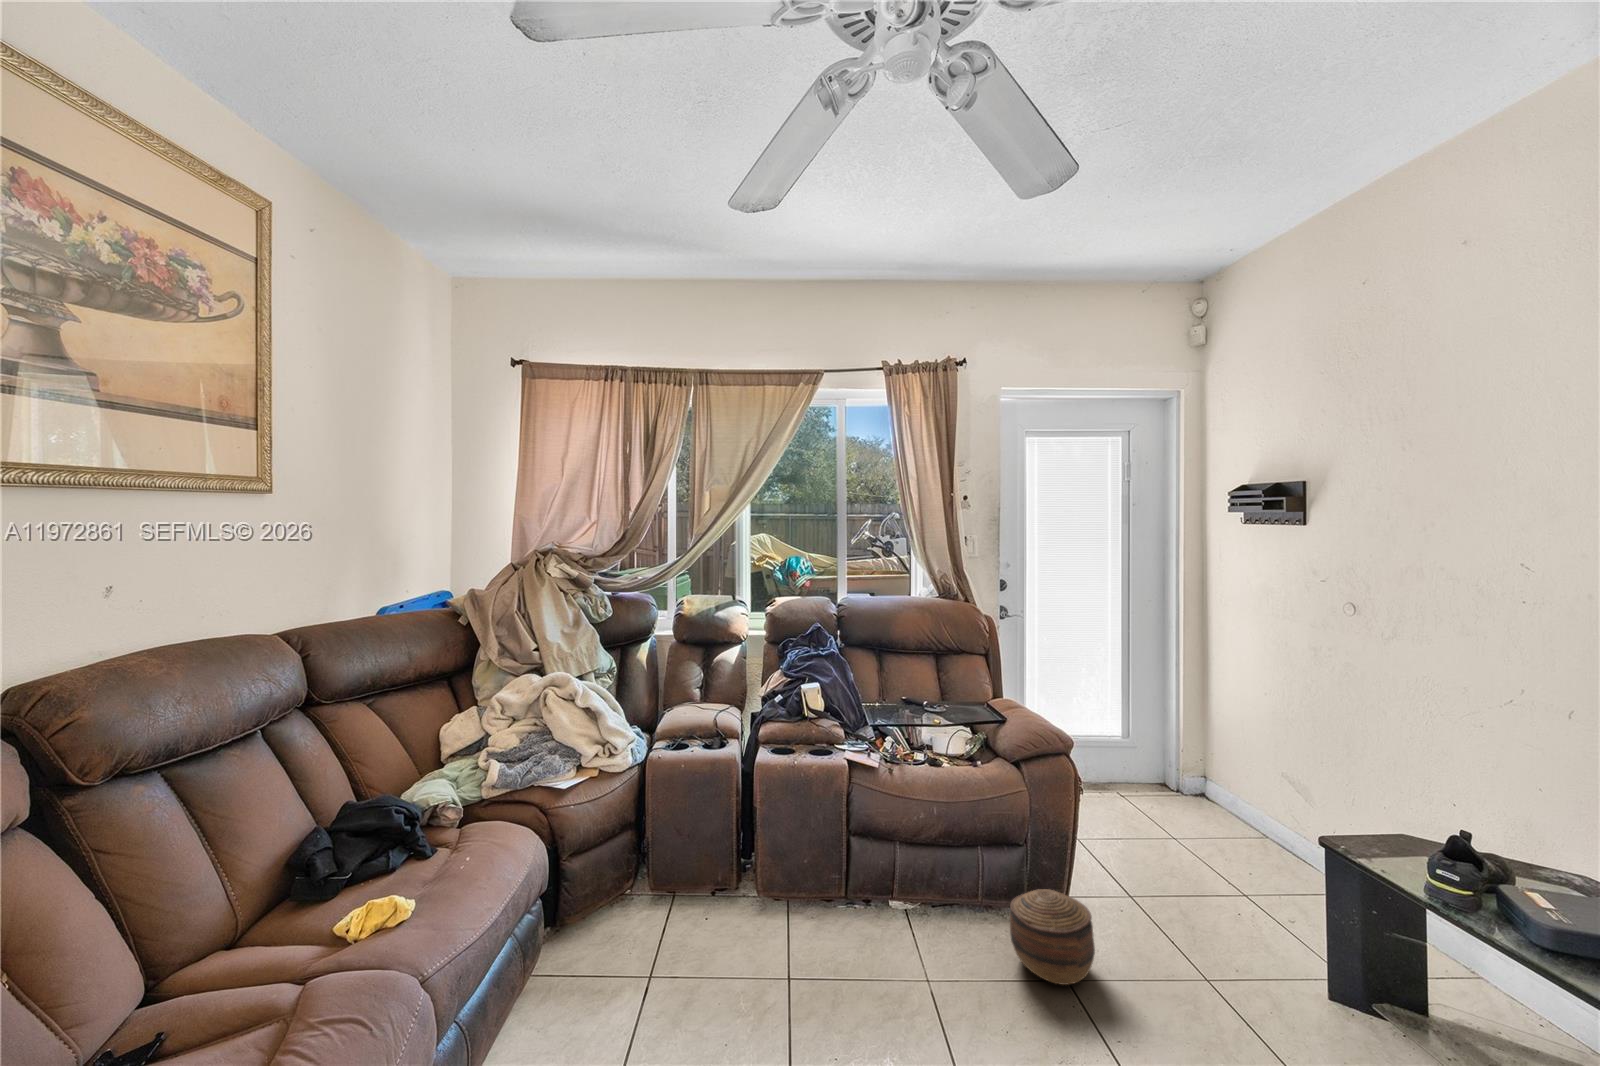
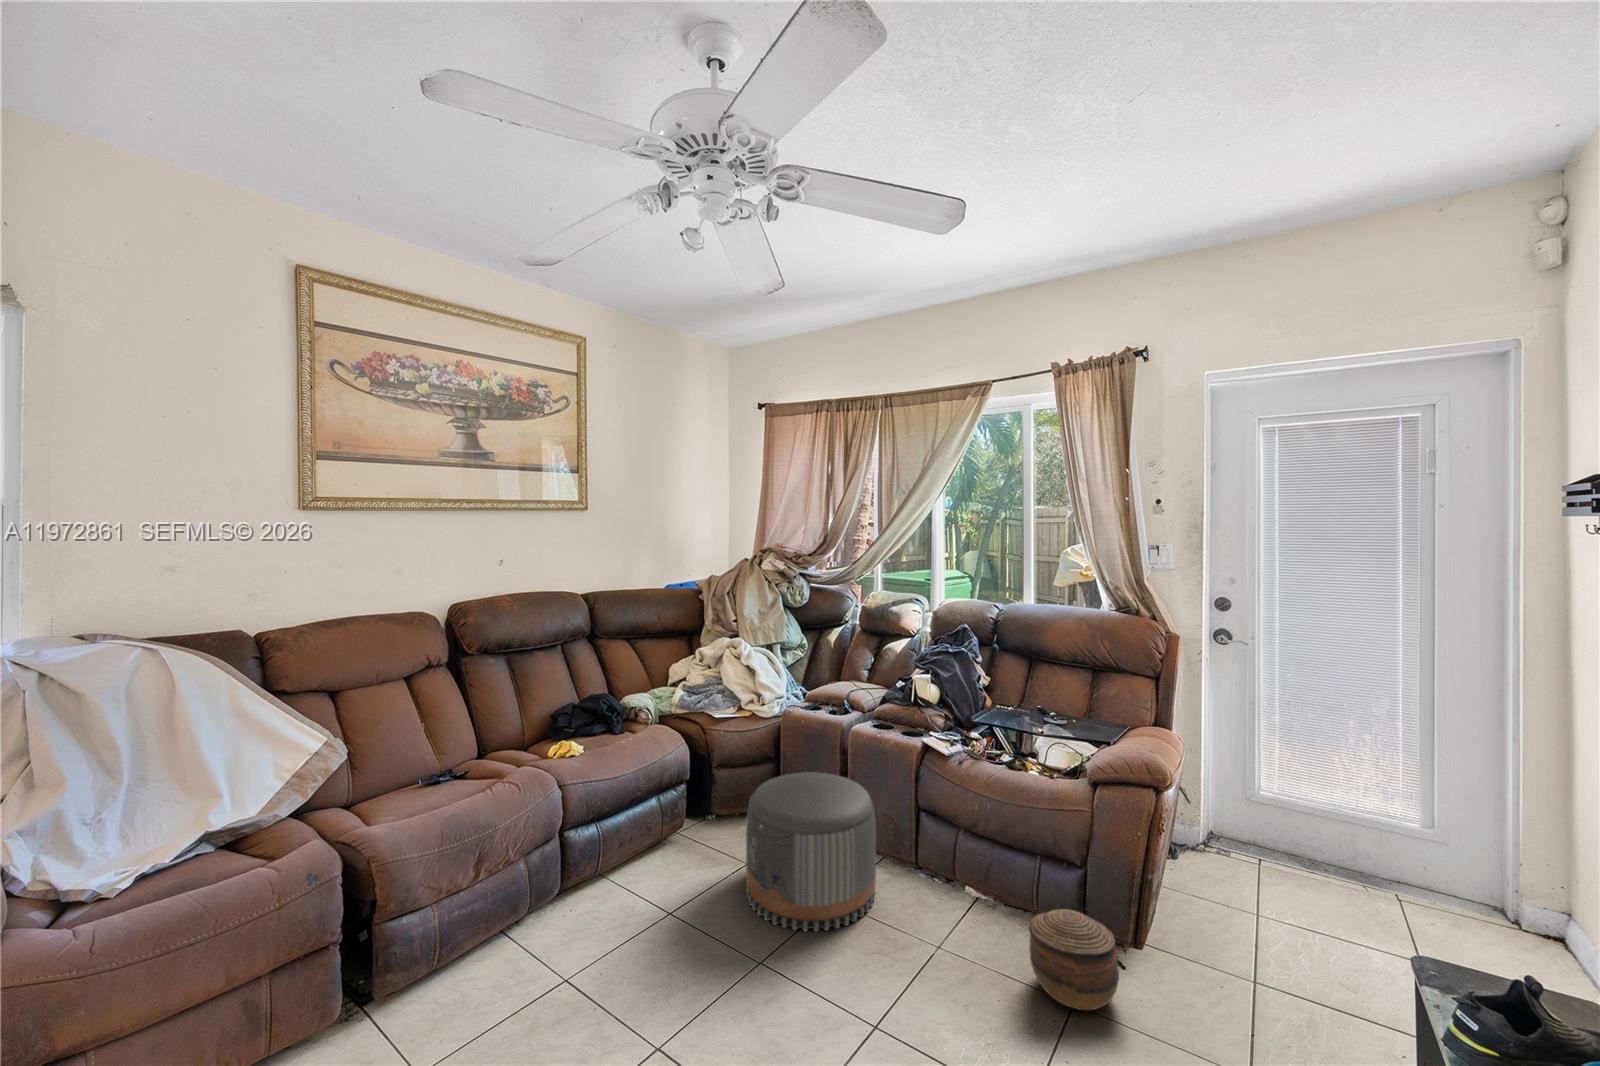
pouf: none [668,820,832,1038] -> present [746,772,876,932]

